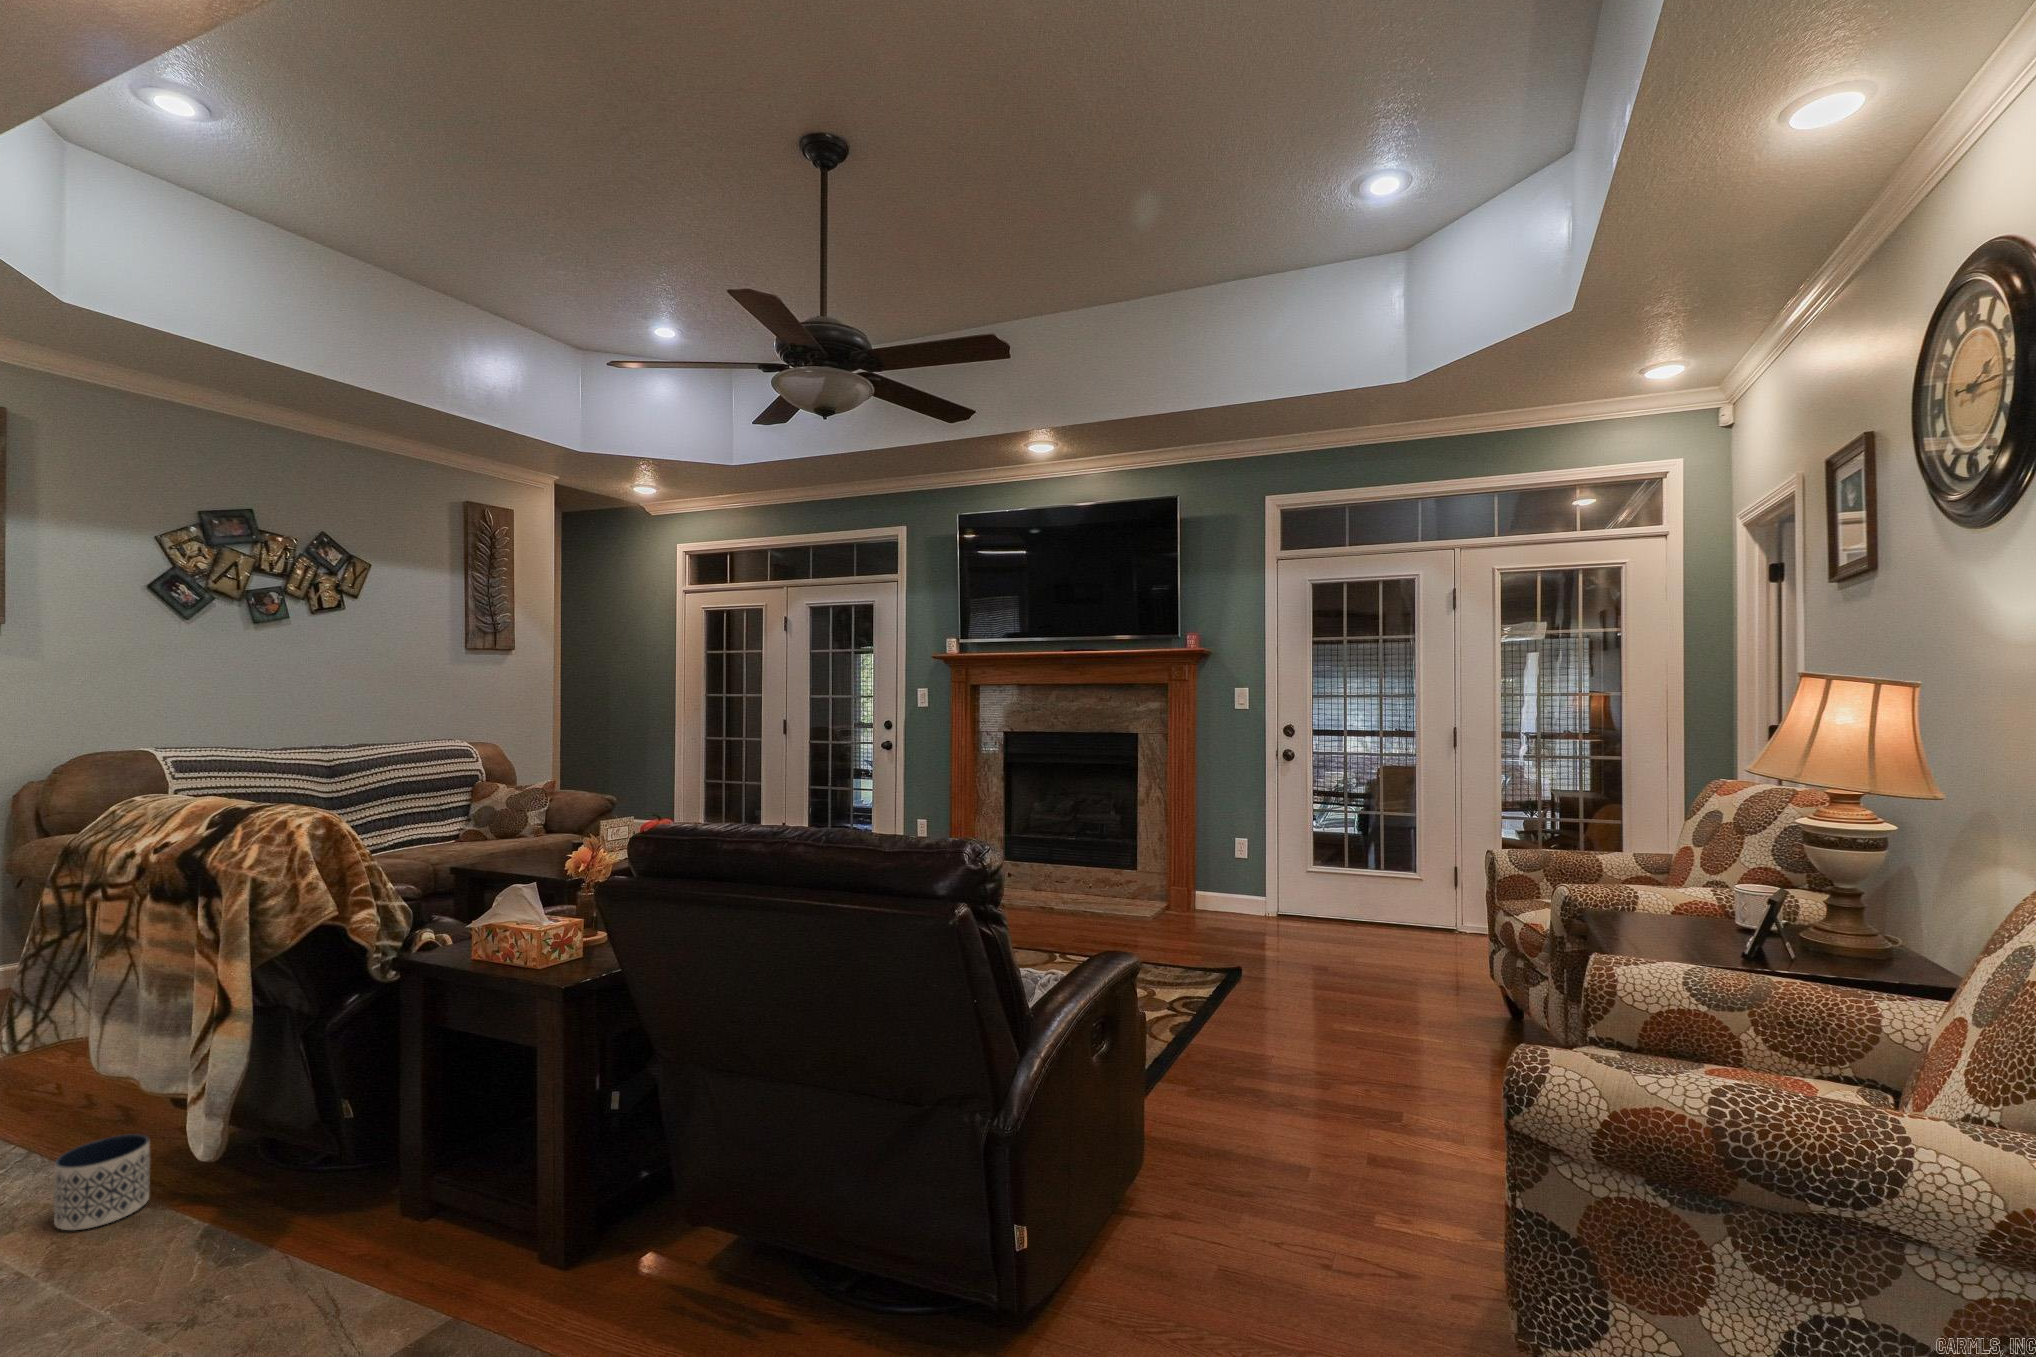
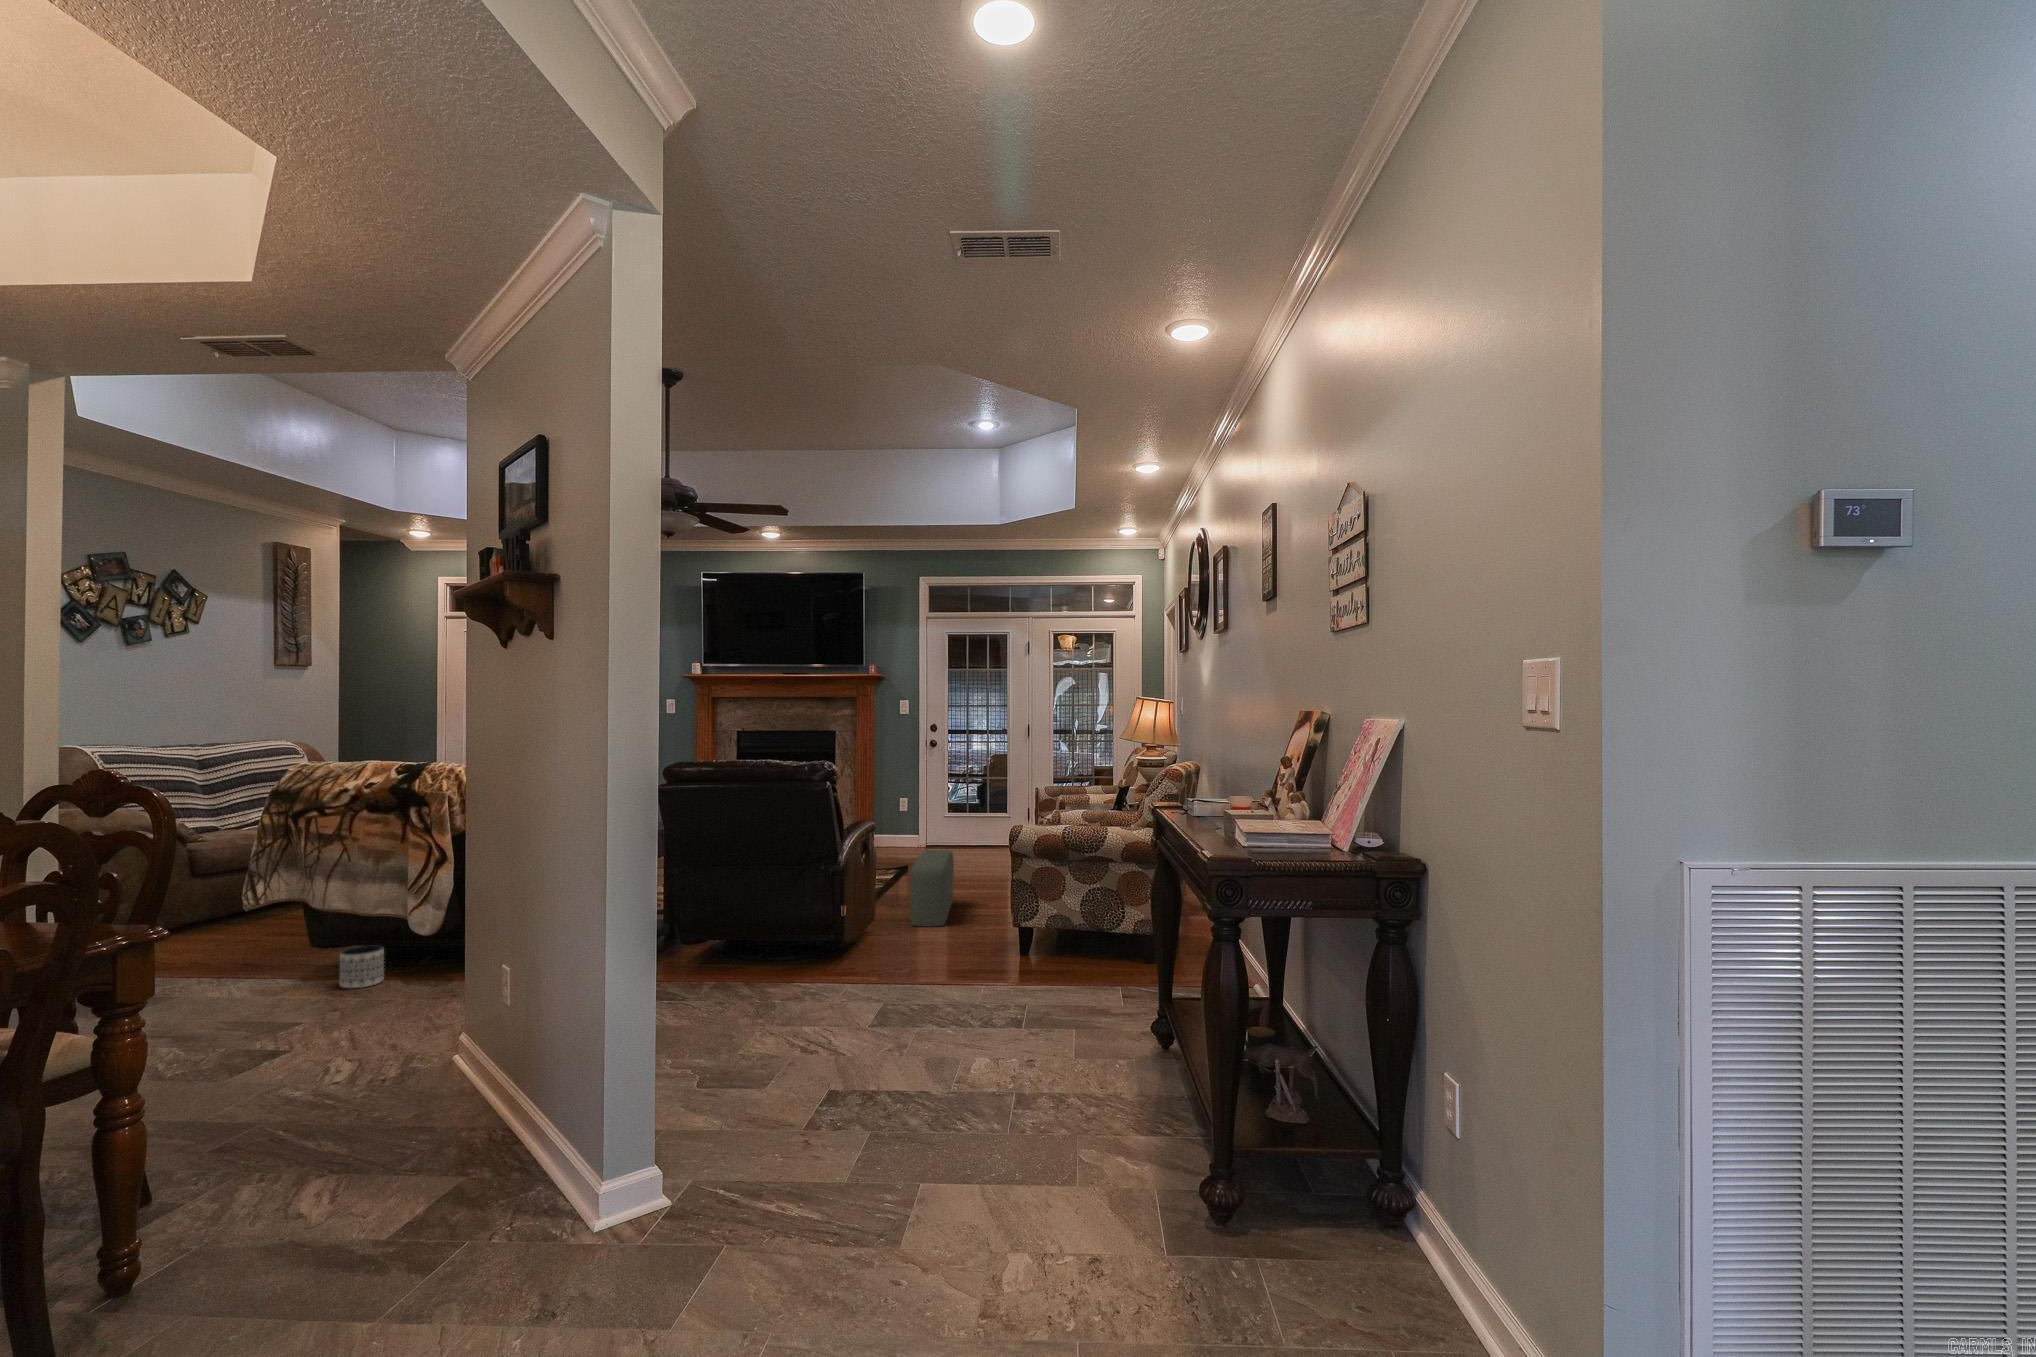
pouf: none [1175,989,1289,1207] -> present [910,850,954,927]

